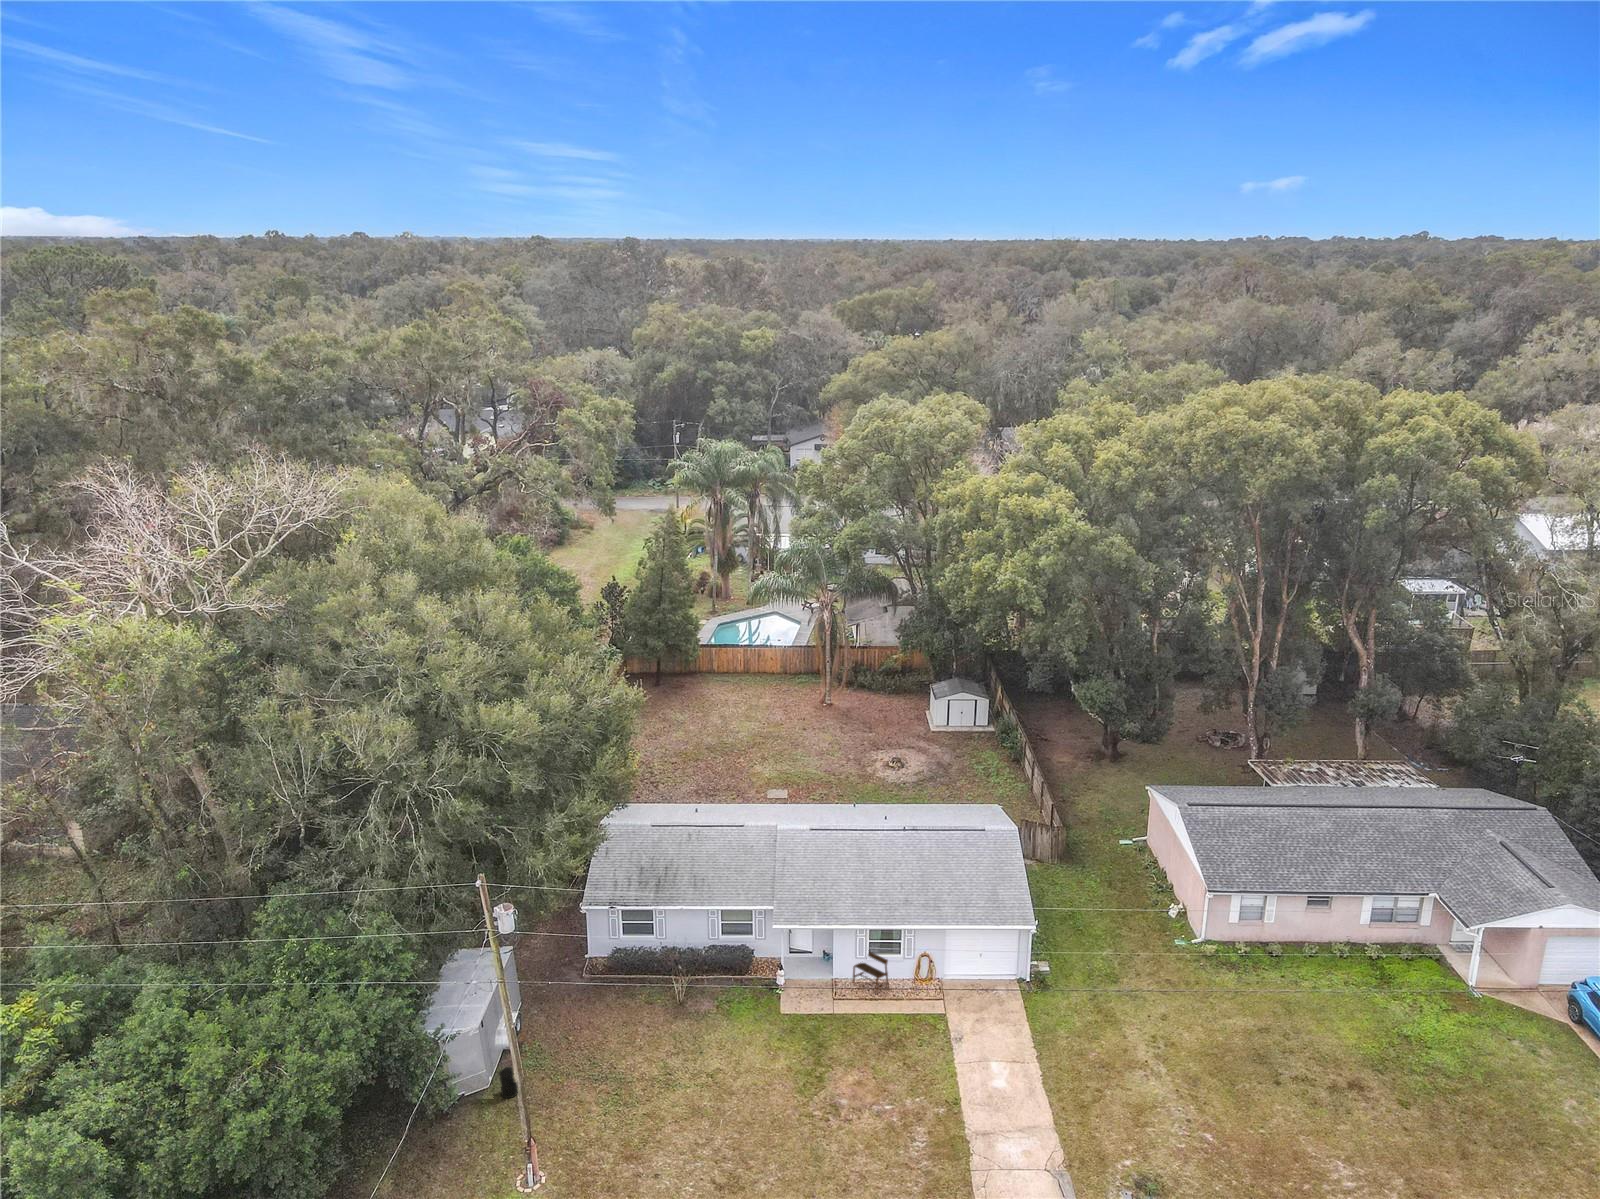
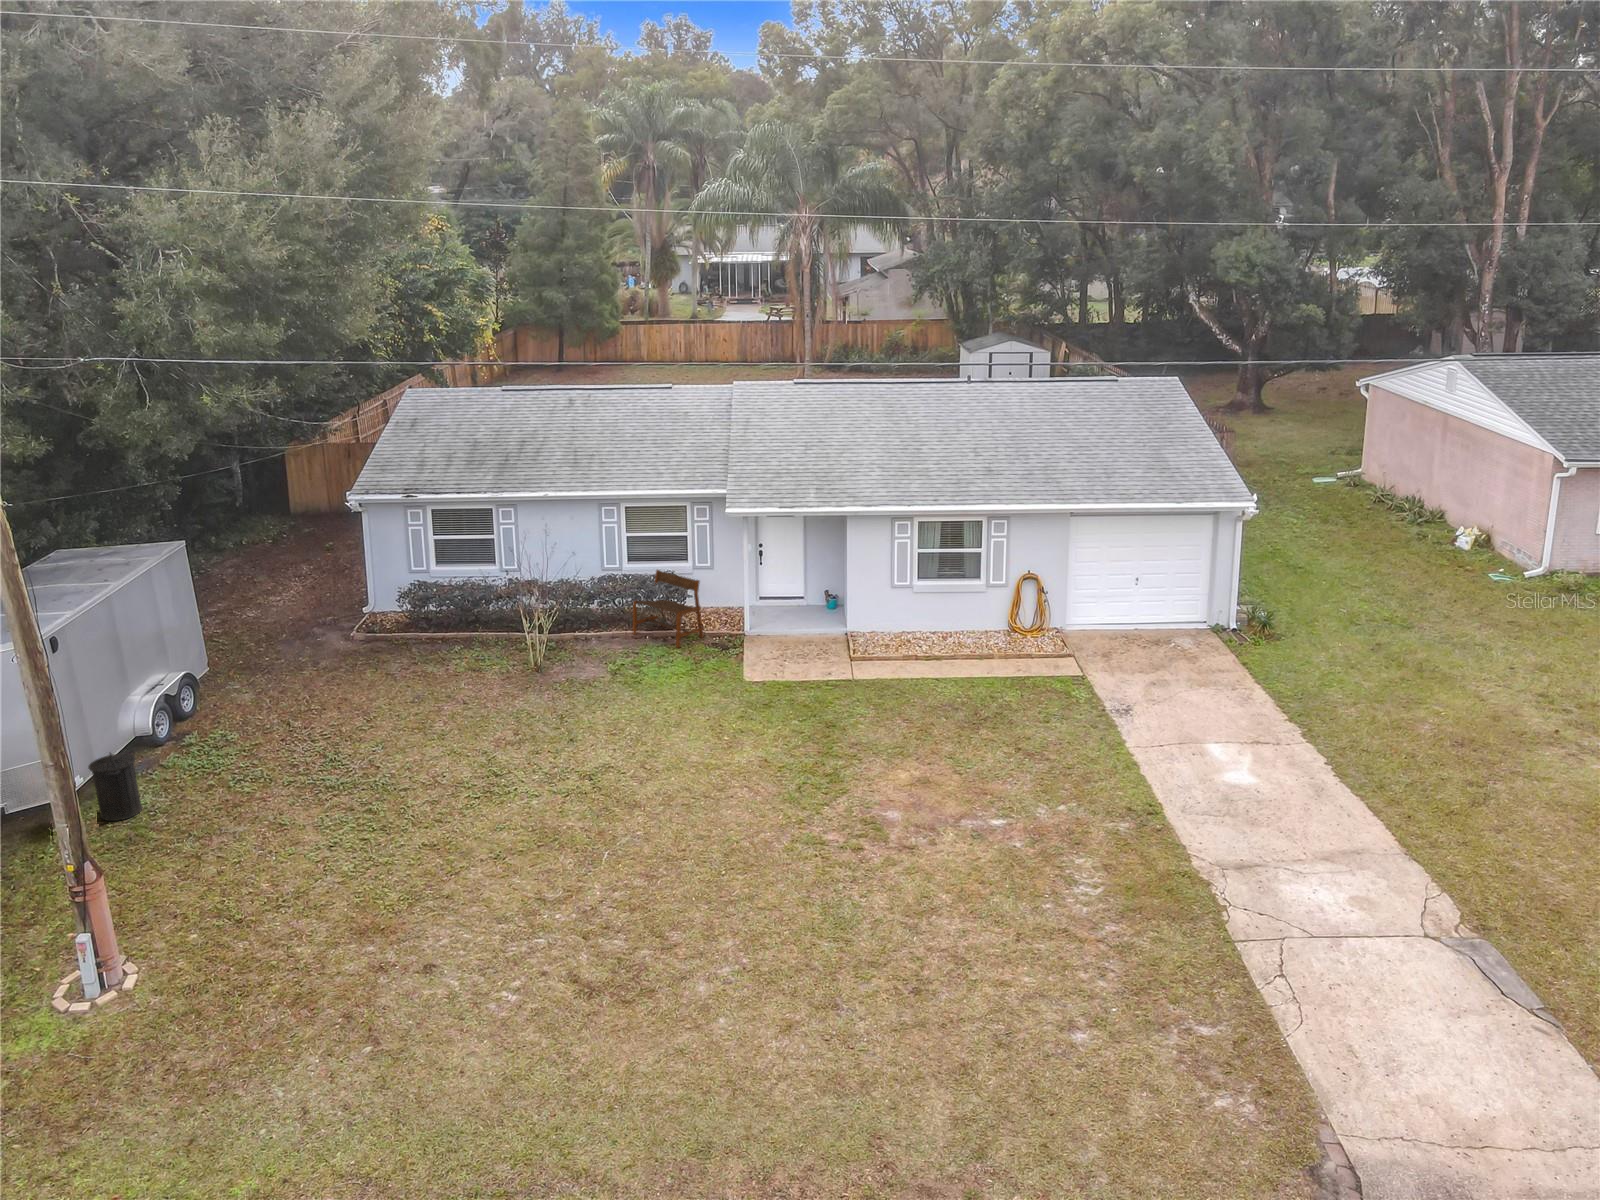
bench: present [852,952,889,994] -> present [633,570,704,648]

